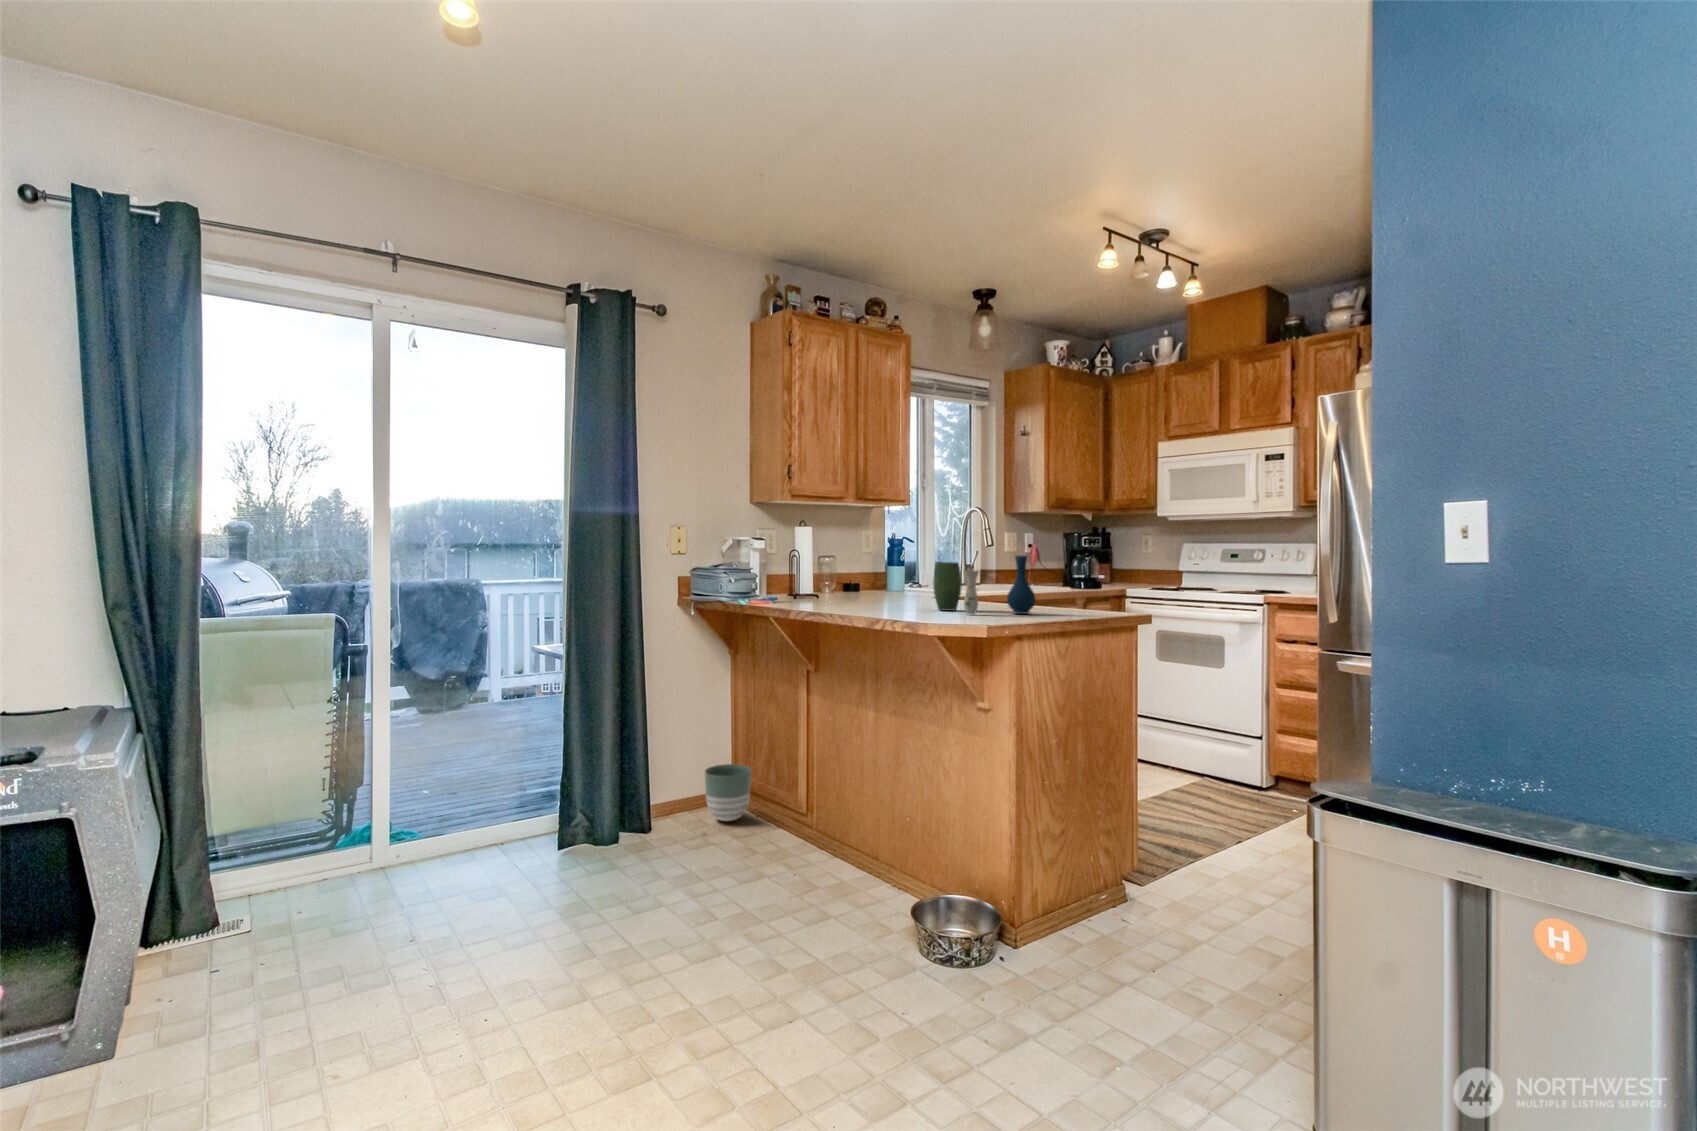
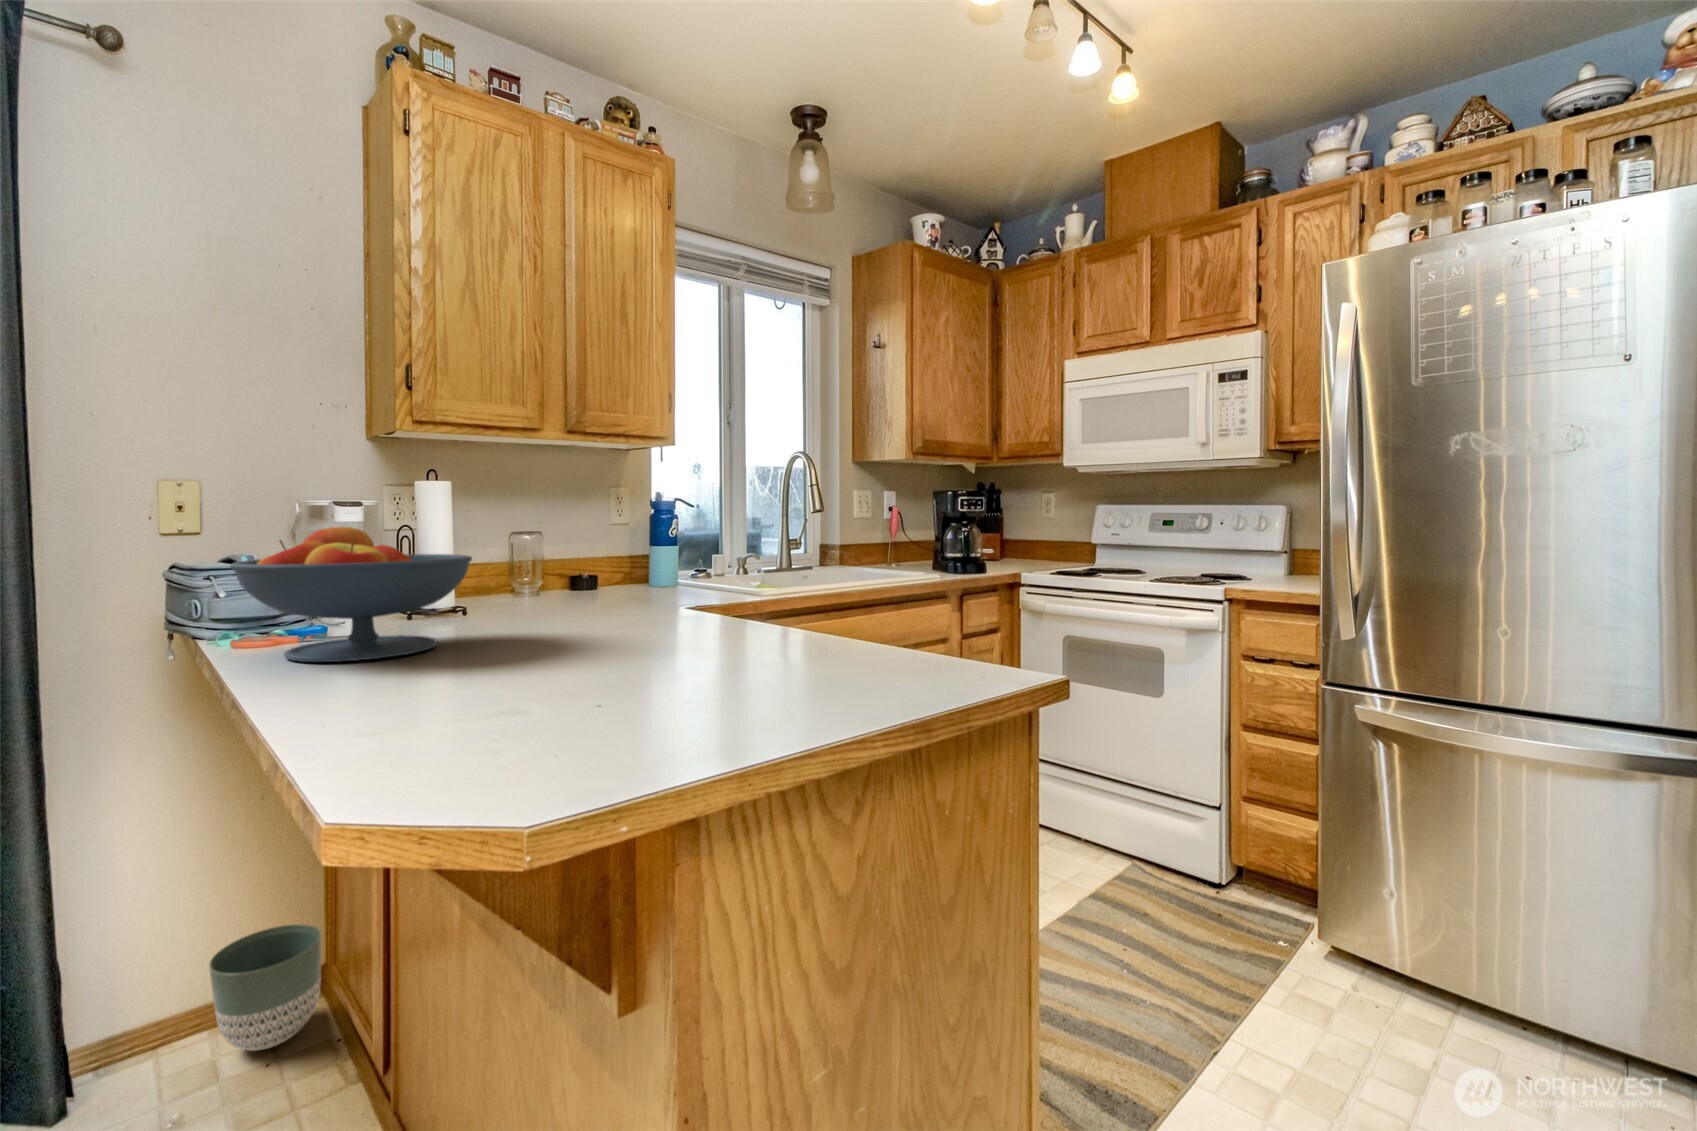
fruit bowl: none [794,551,881,606] -> present [230,527,472,662]
vase: present [933,556,1036,614] -> none [533,540,773,710]

